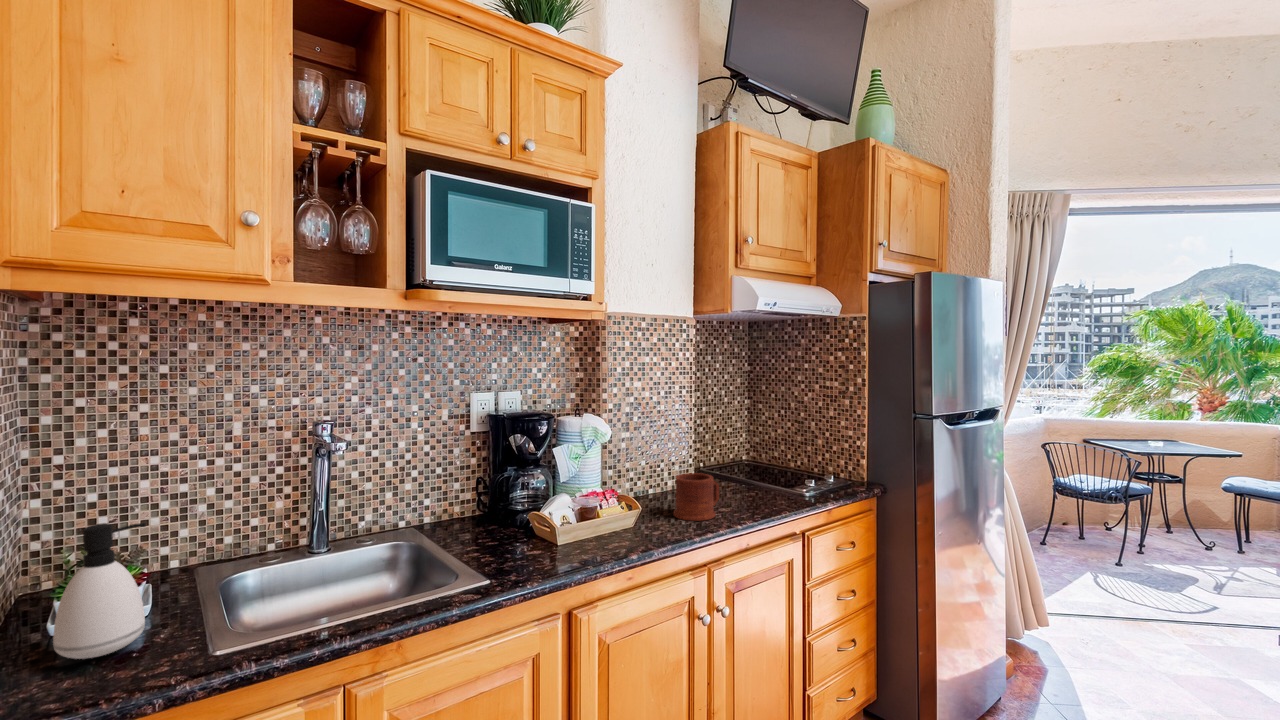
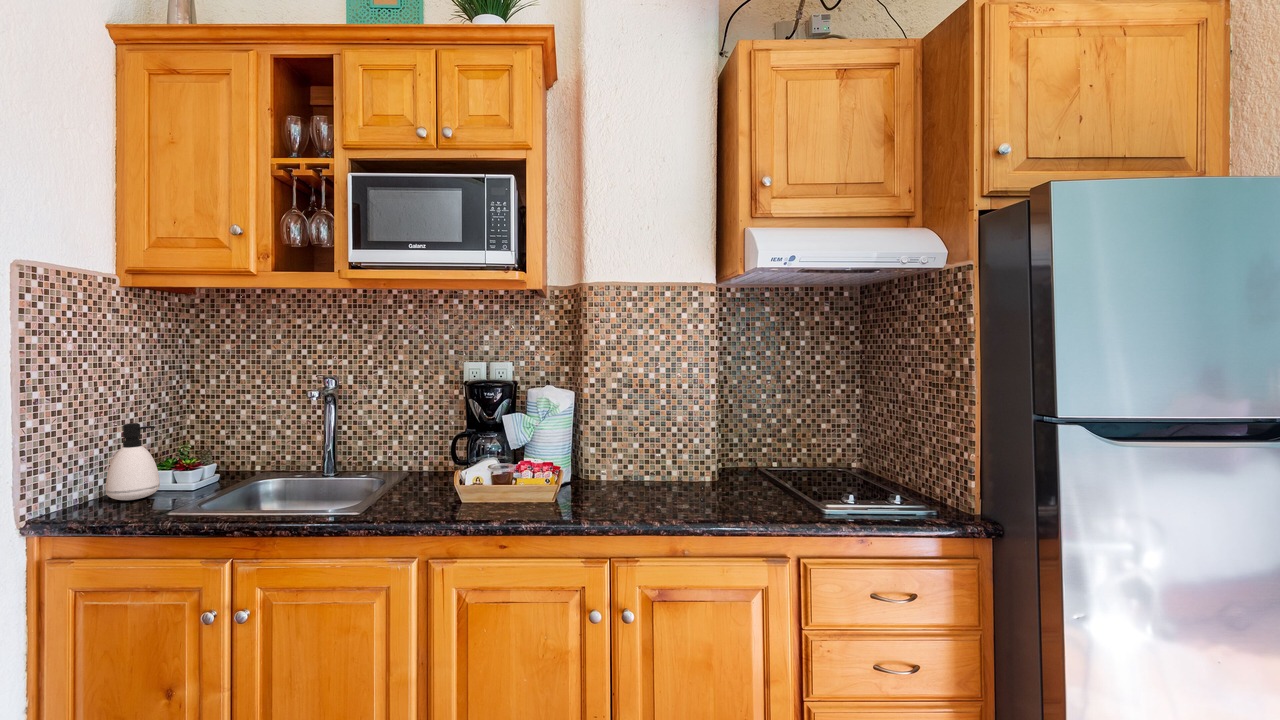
mug: present [673,473,719,521] -> none [596,455,653,507]

